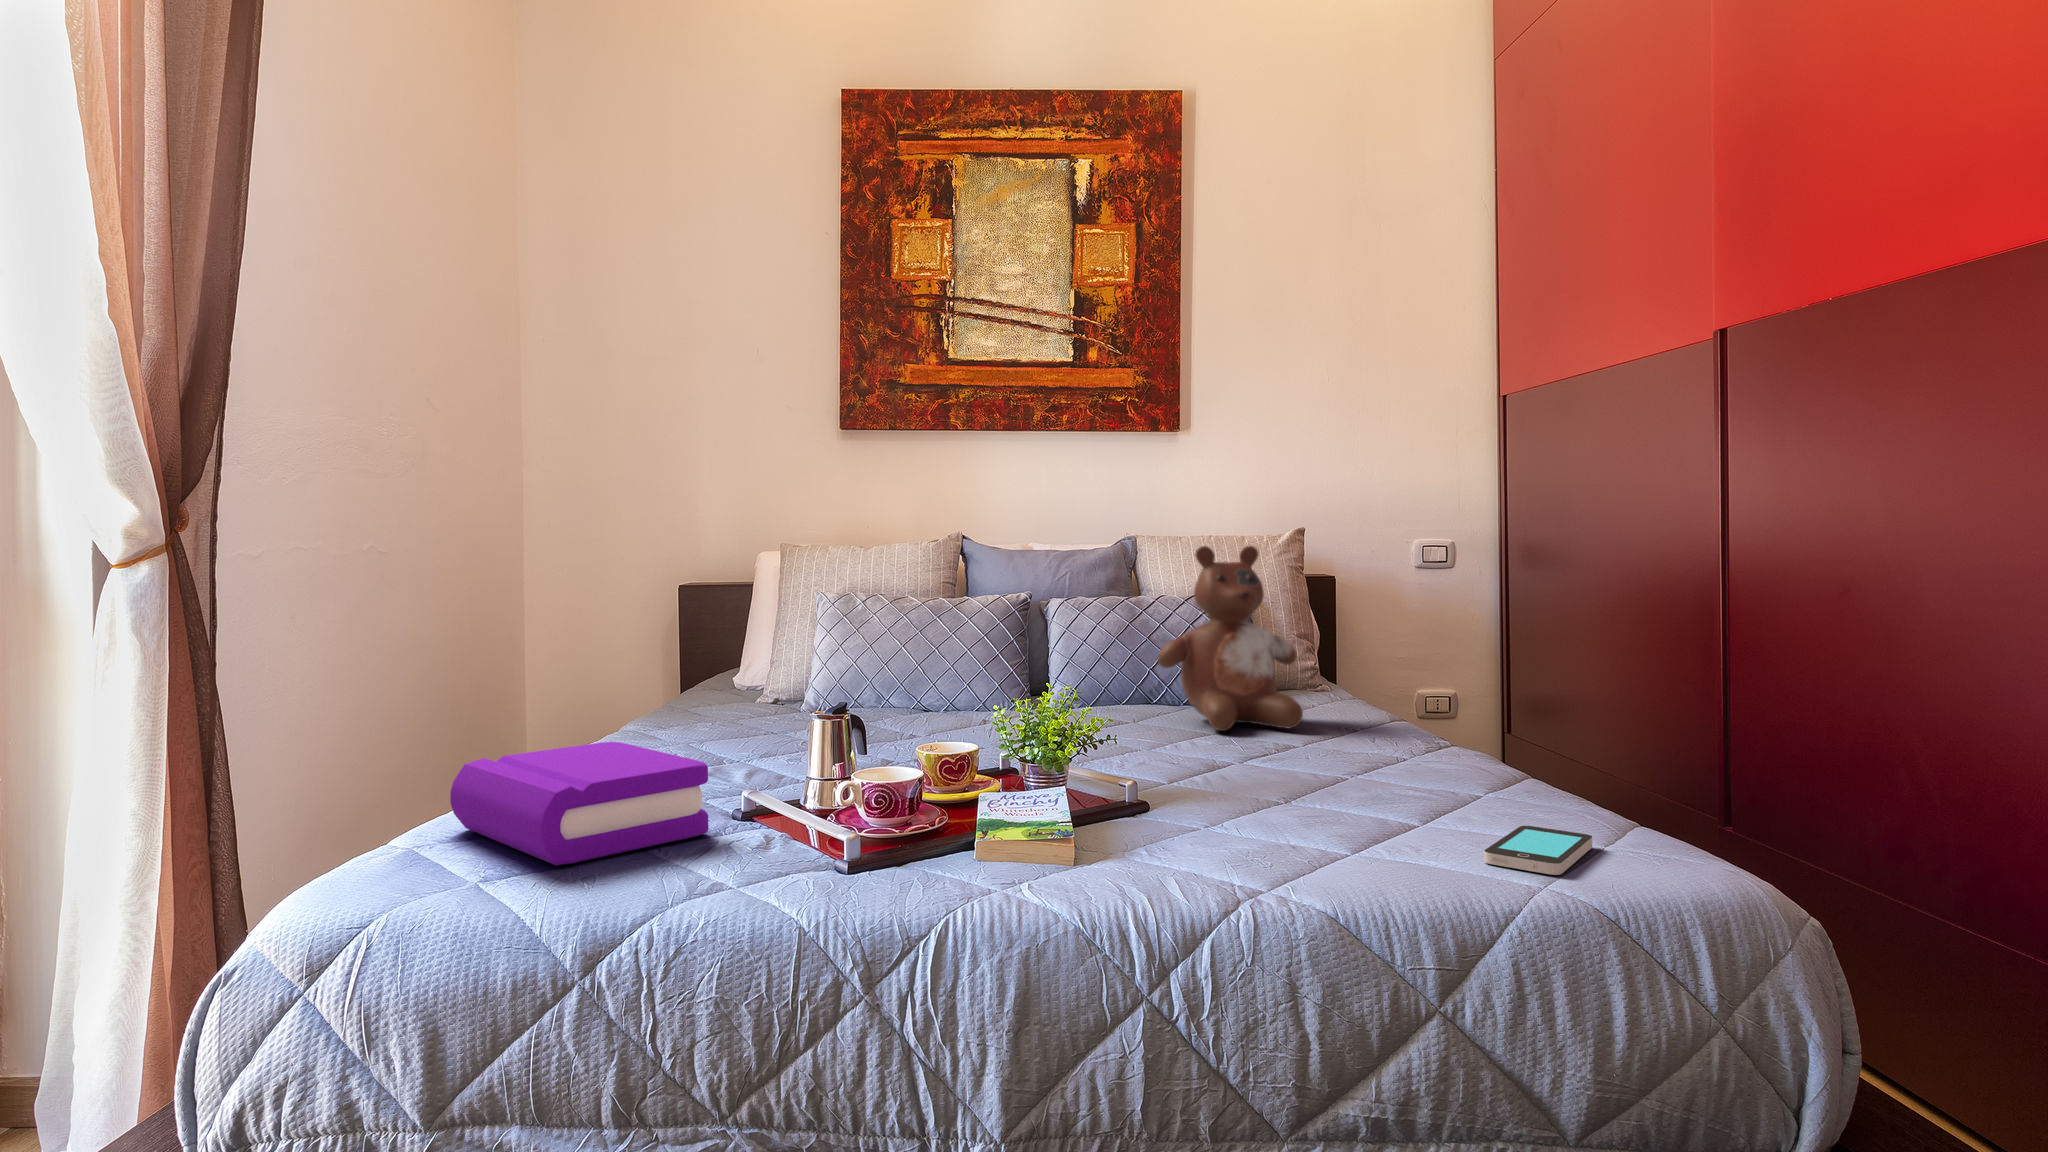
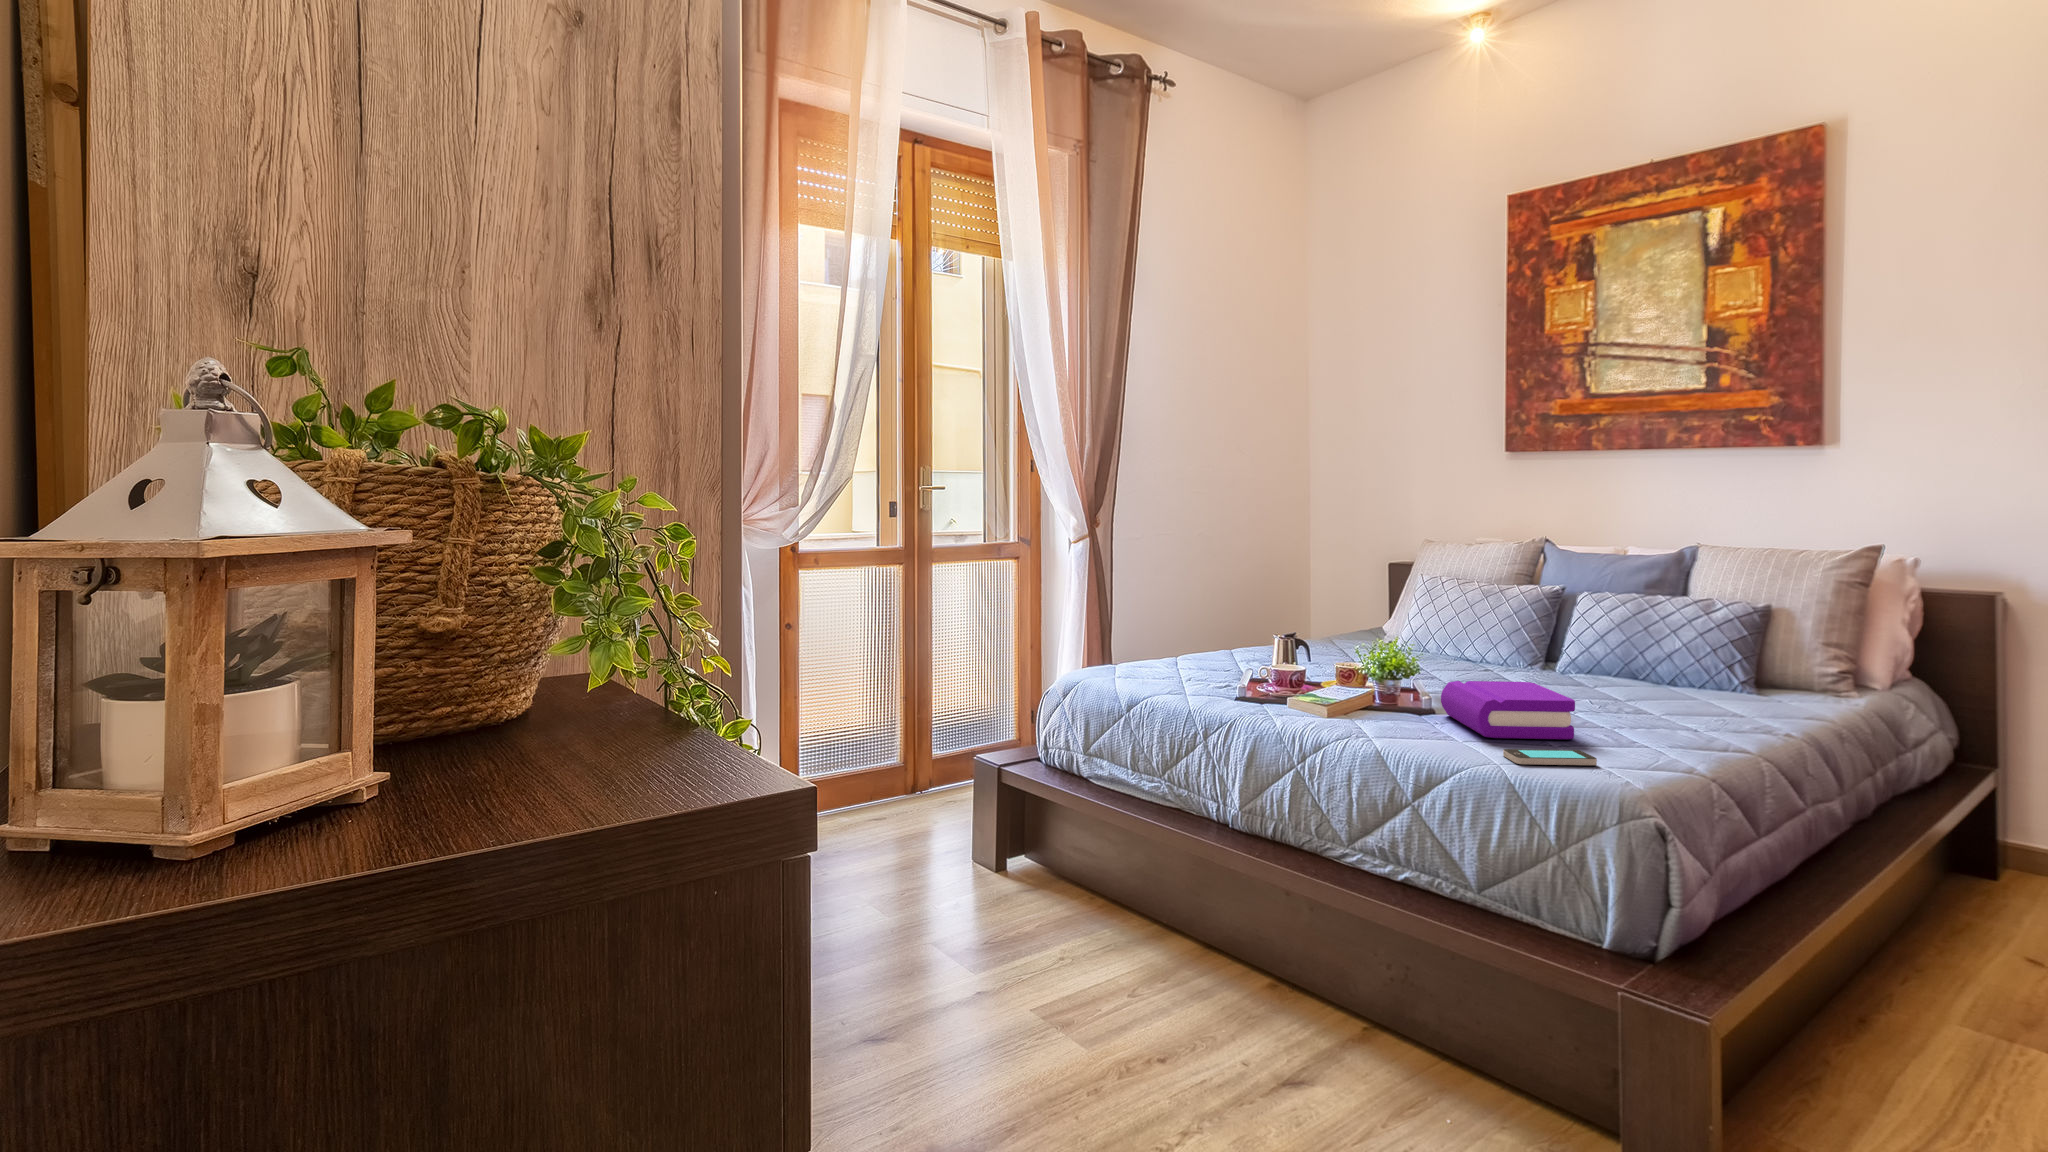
stuffed bear: present [1157,546,1303,731] -> none [1606,559,1737,703]
book: present [450,742,708,865] -> present [1441,681,1575,739]

